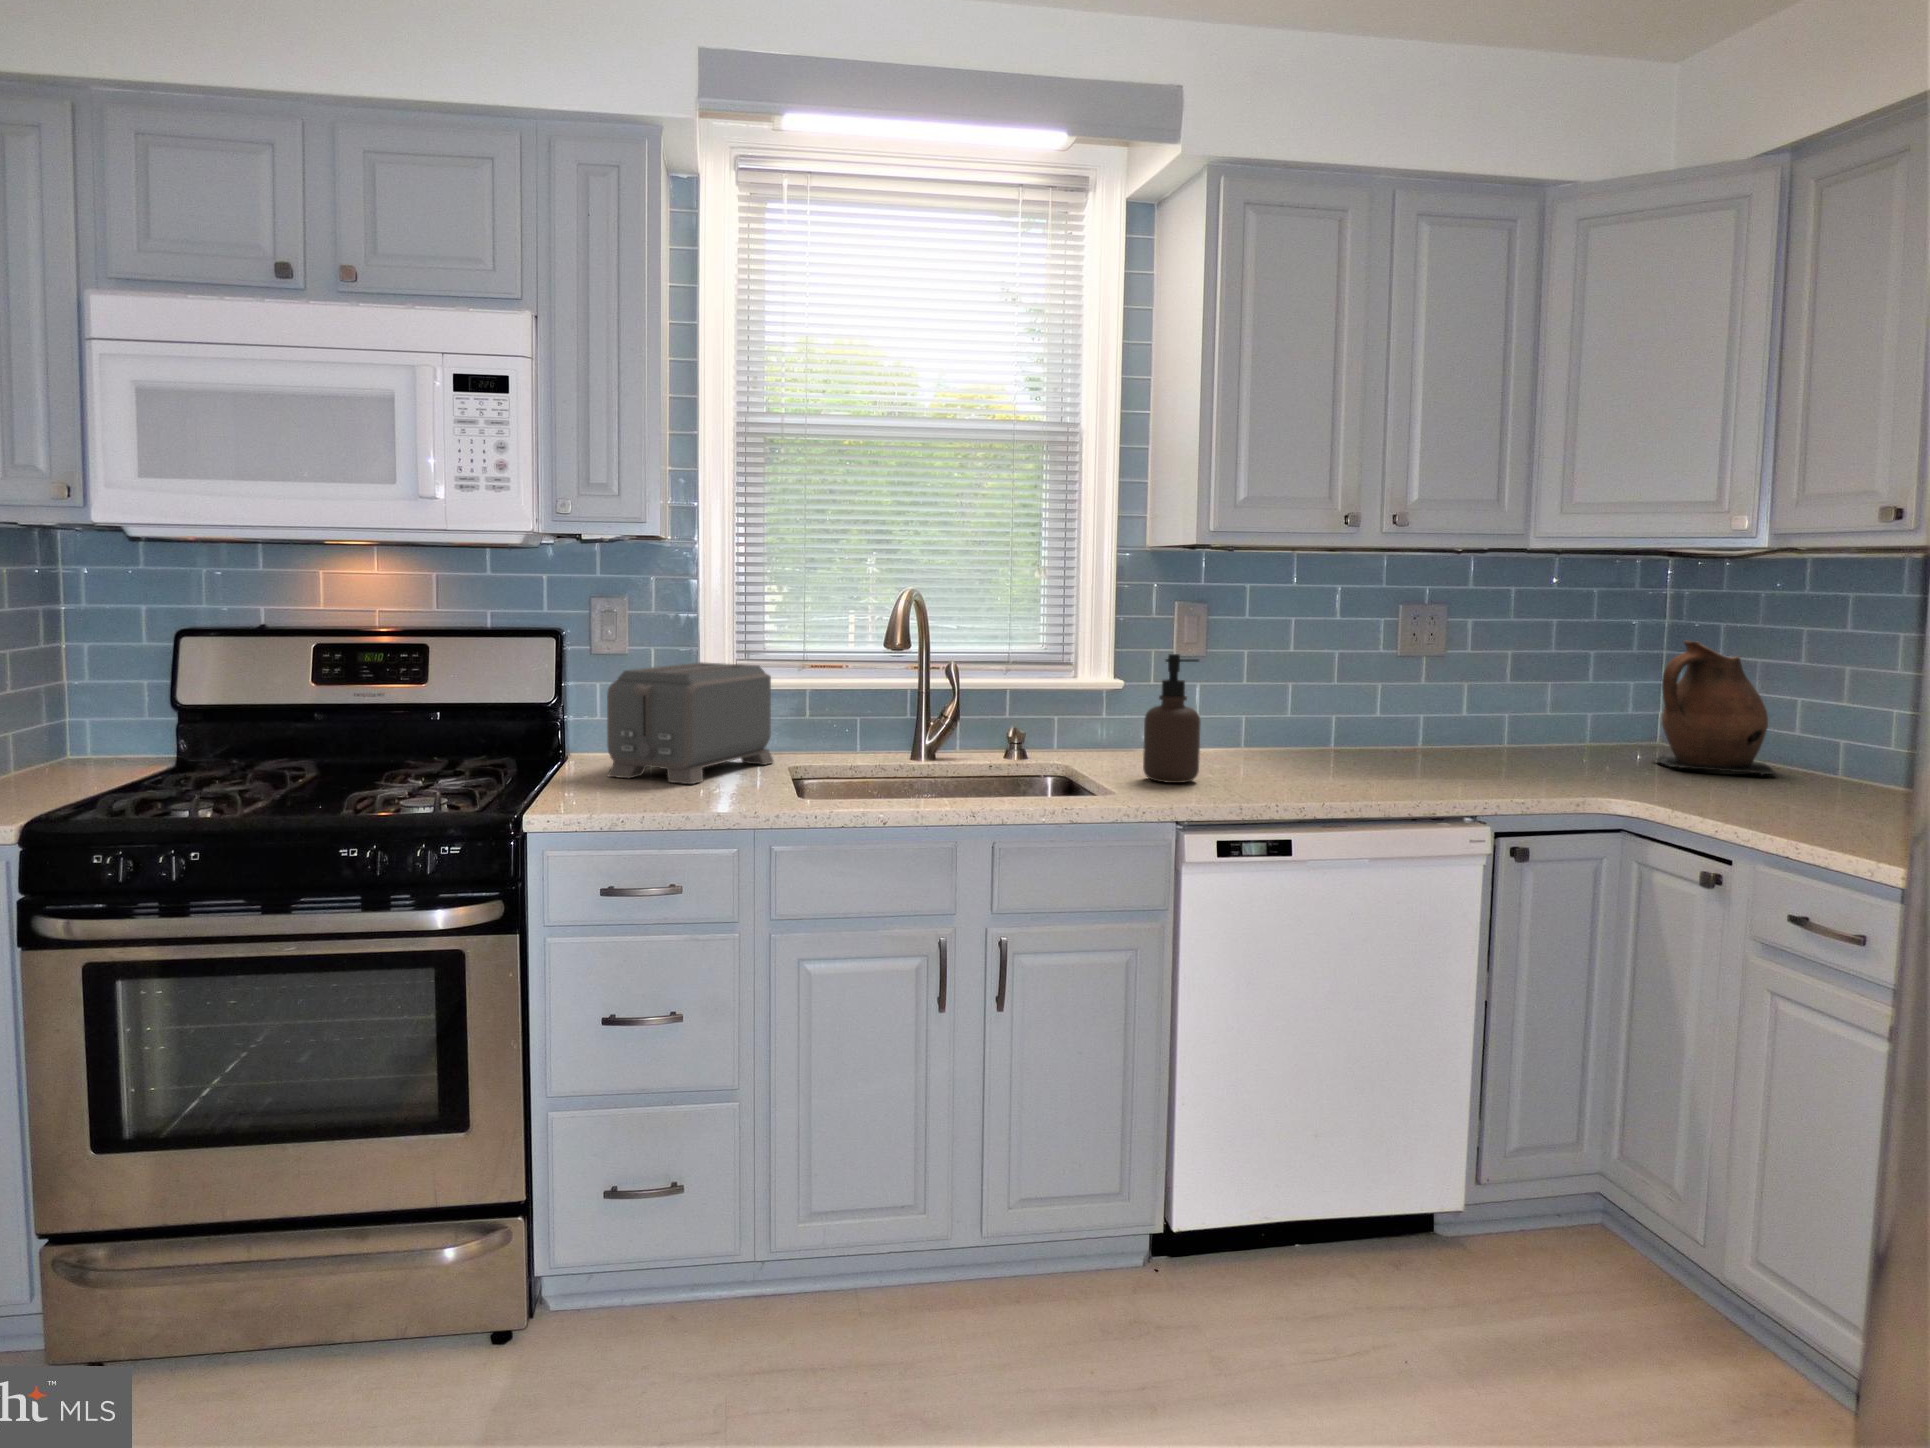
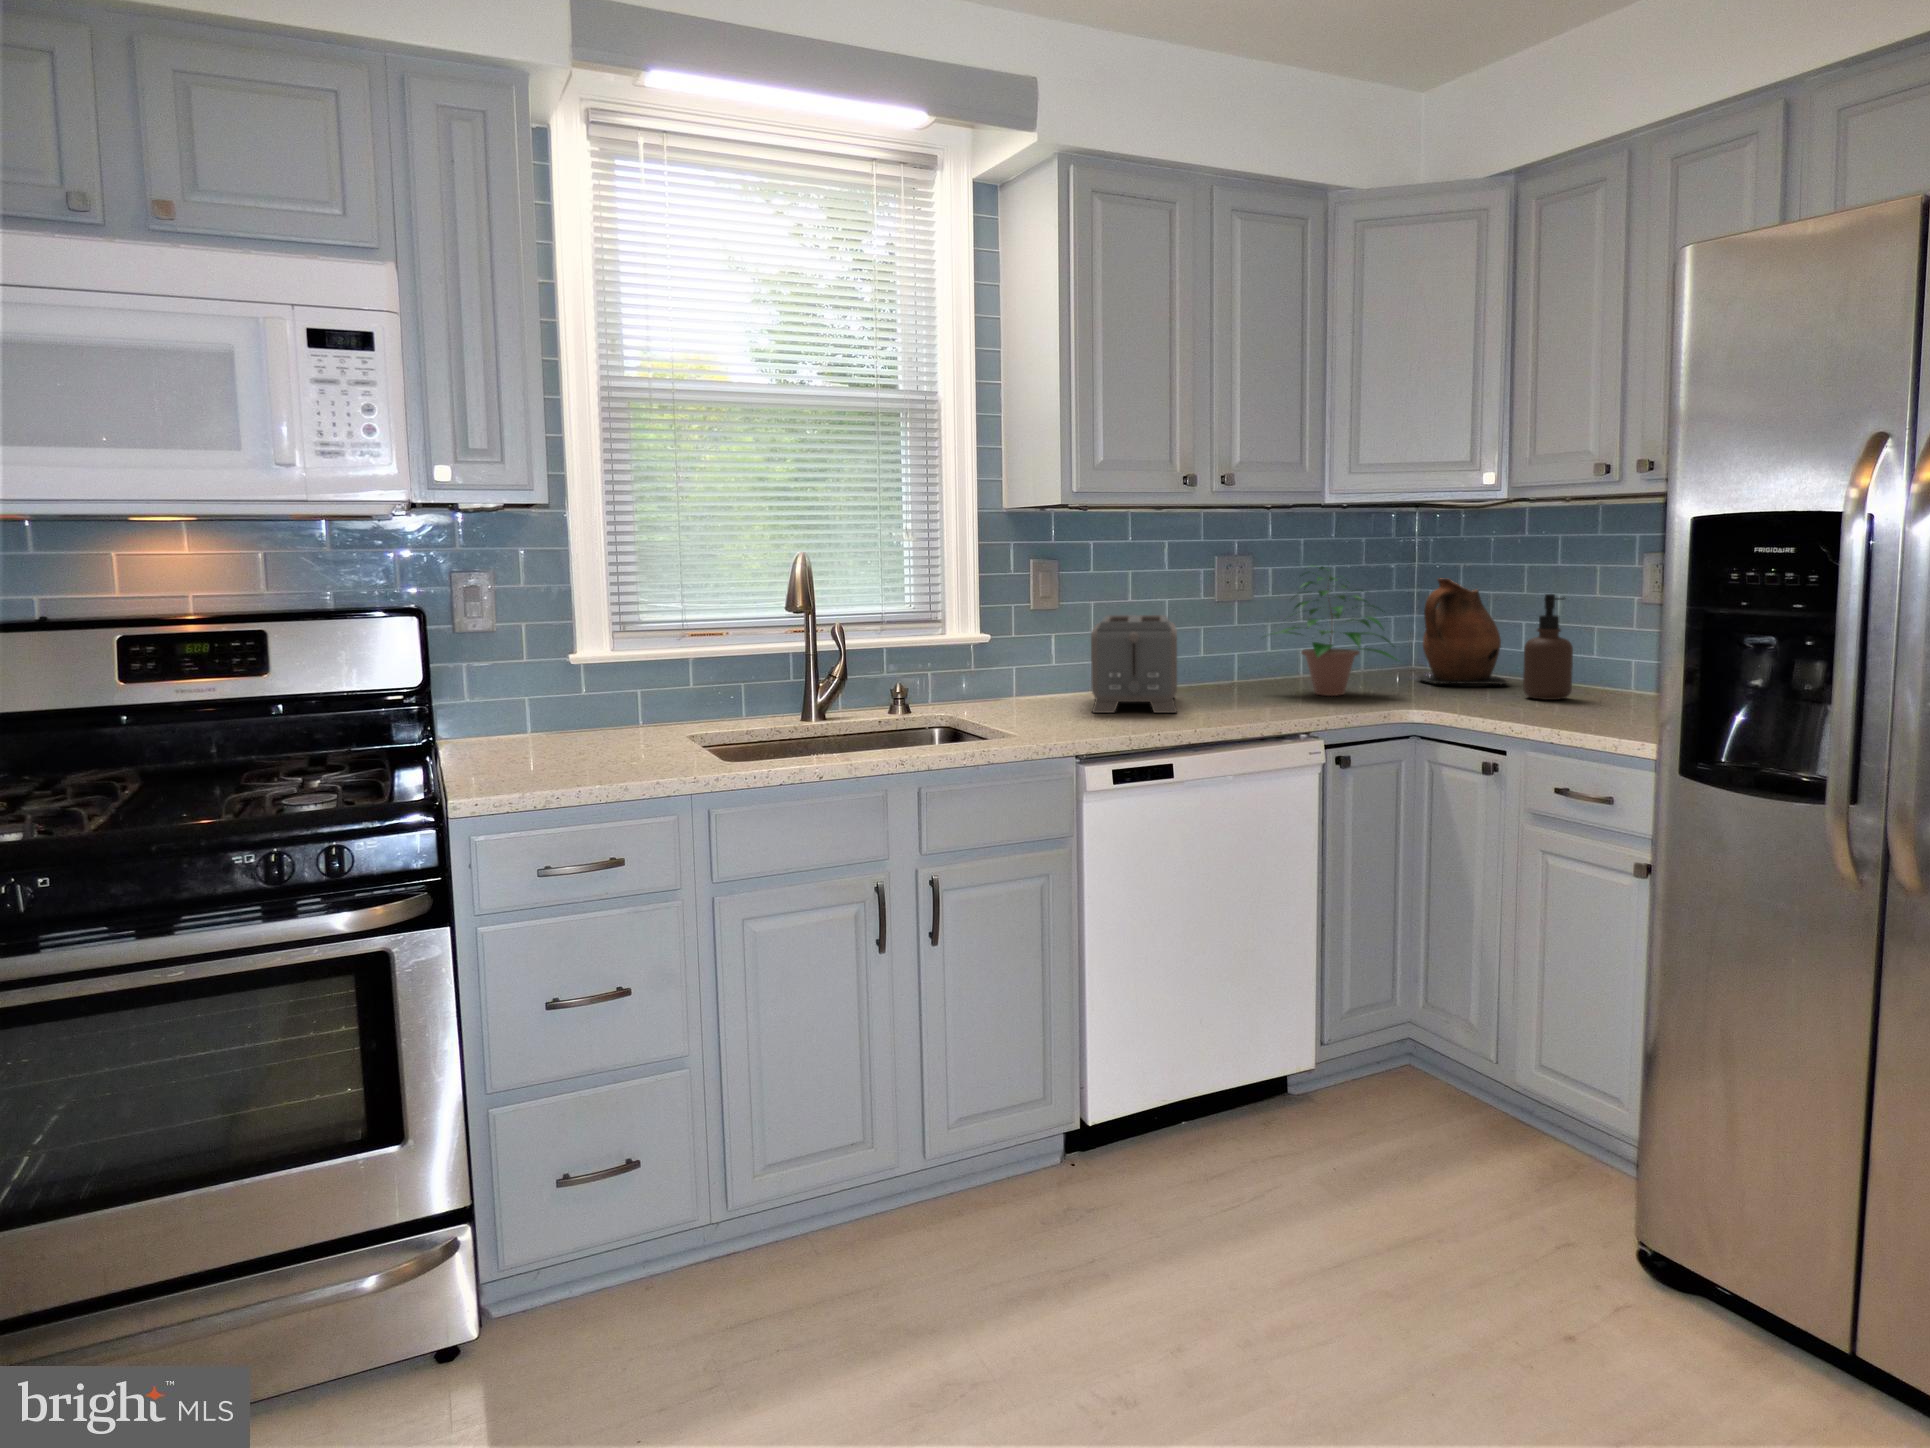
potted plant: none [1441,620,1619,773] -> present [1271,567,1397,696]
soap dispenser: present [1143,654,1201,783] -> present [1523,594,1573,700]
toaster: present [607,662,774,784] -> present [1091,615,1177,713]

